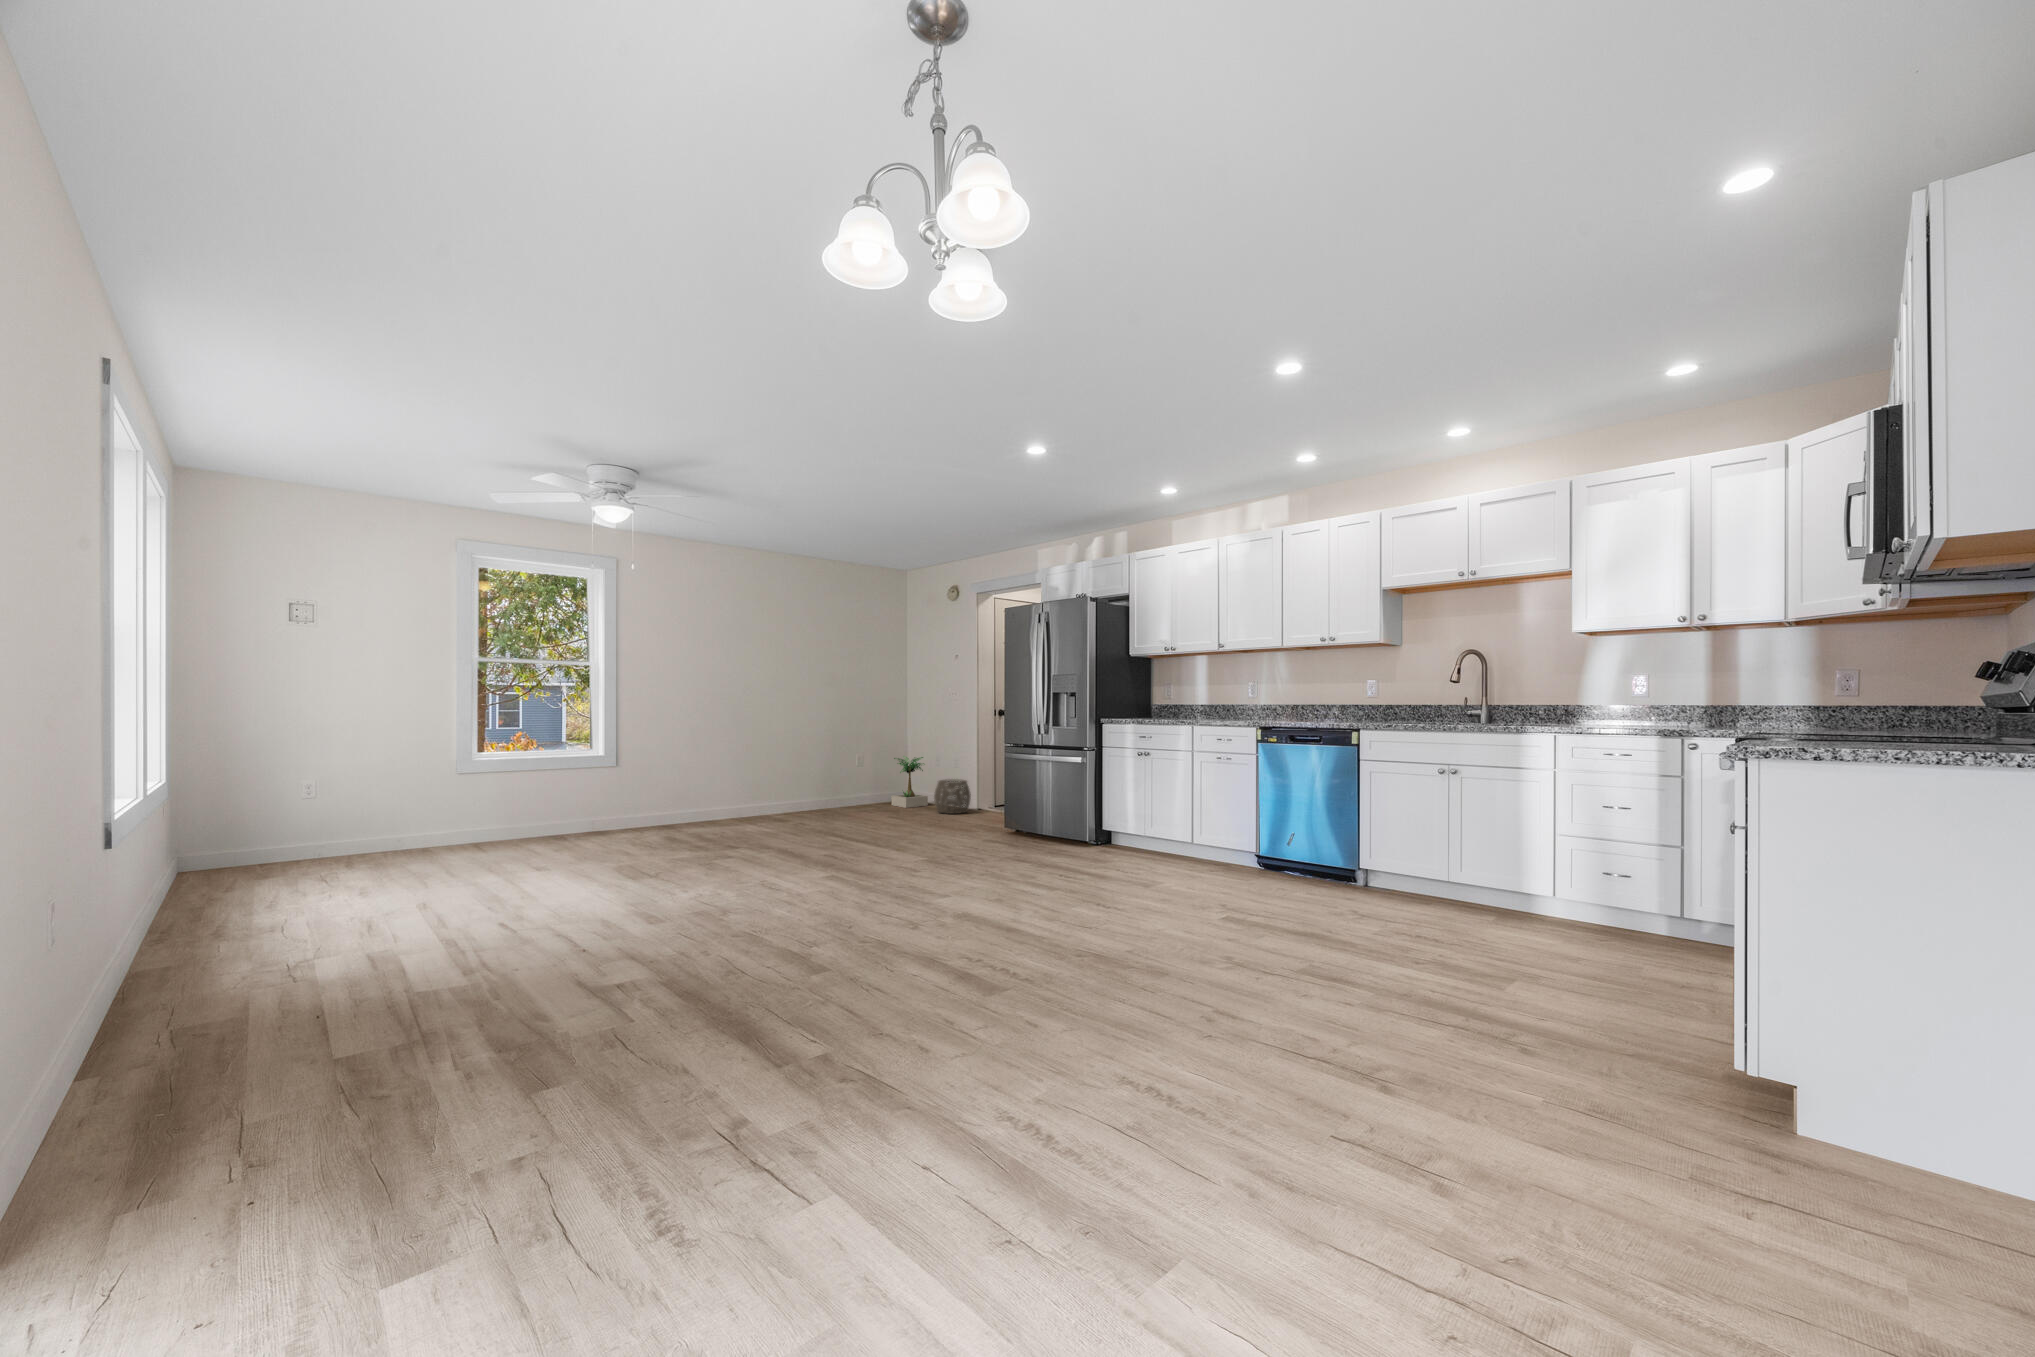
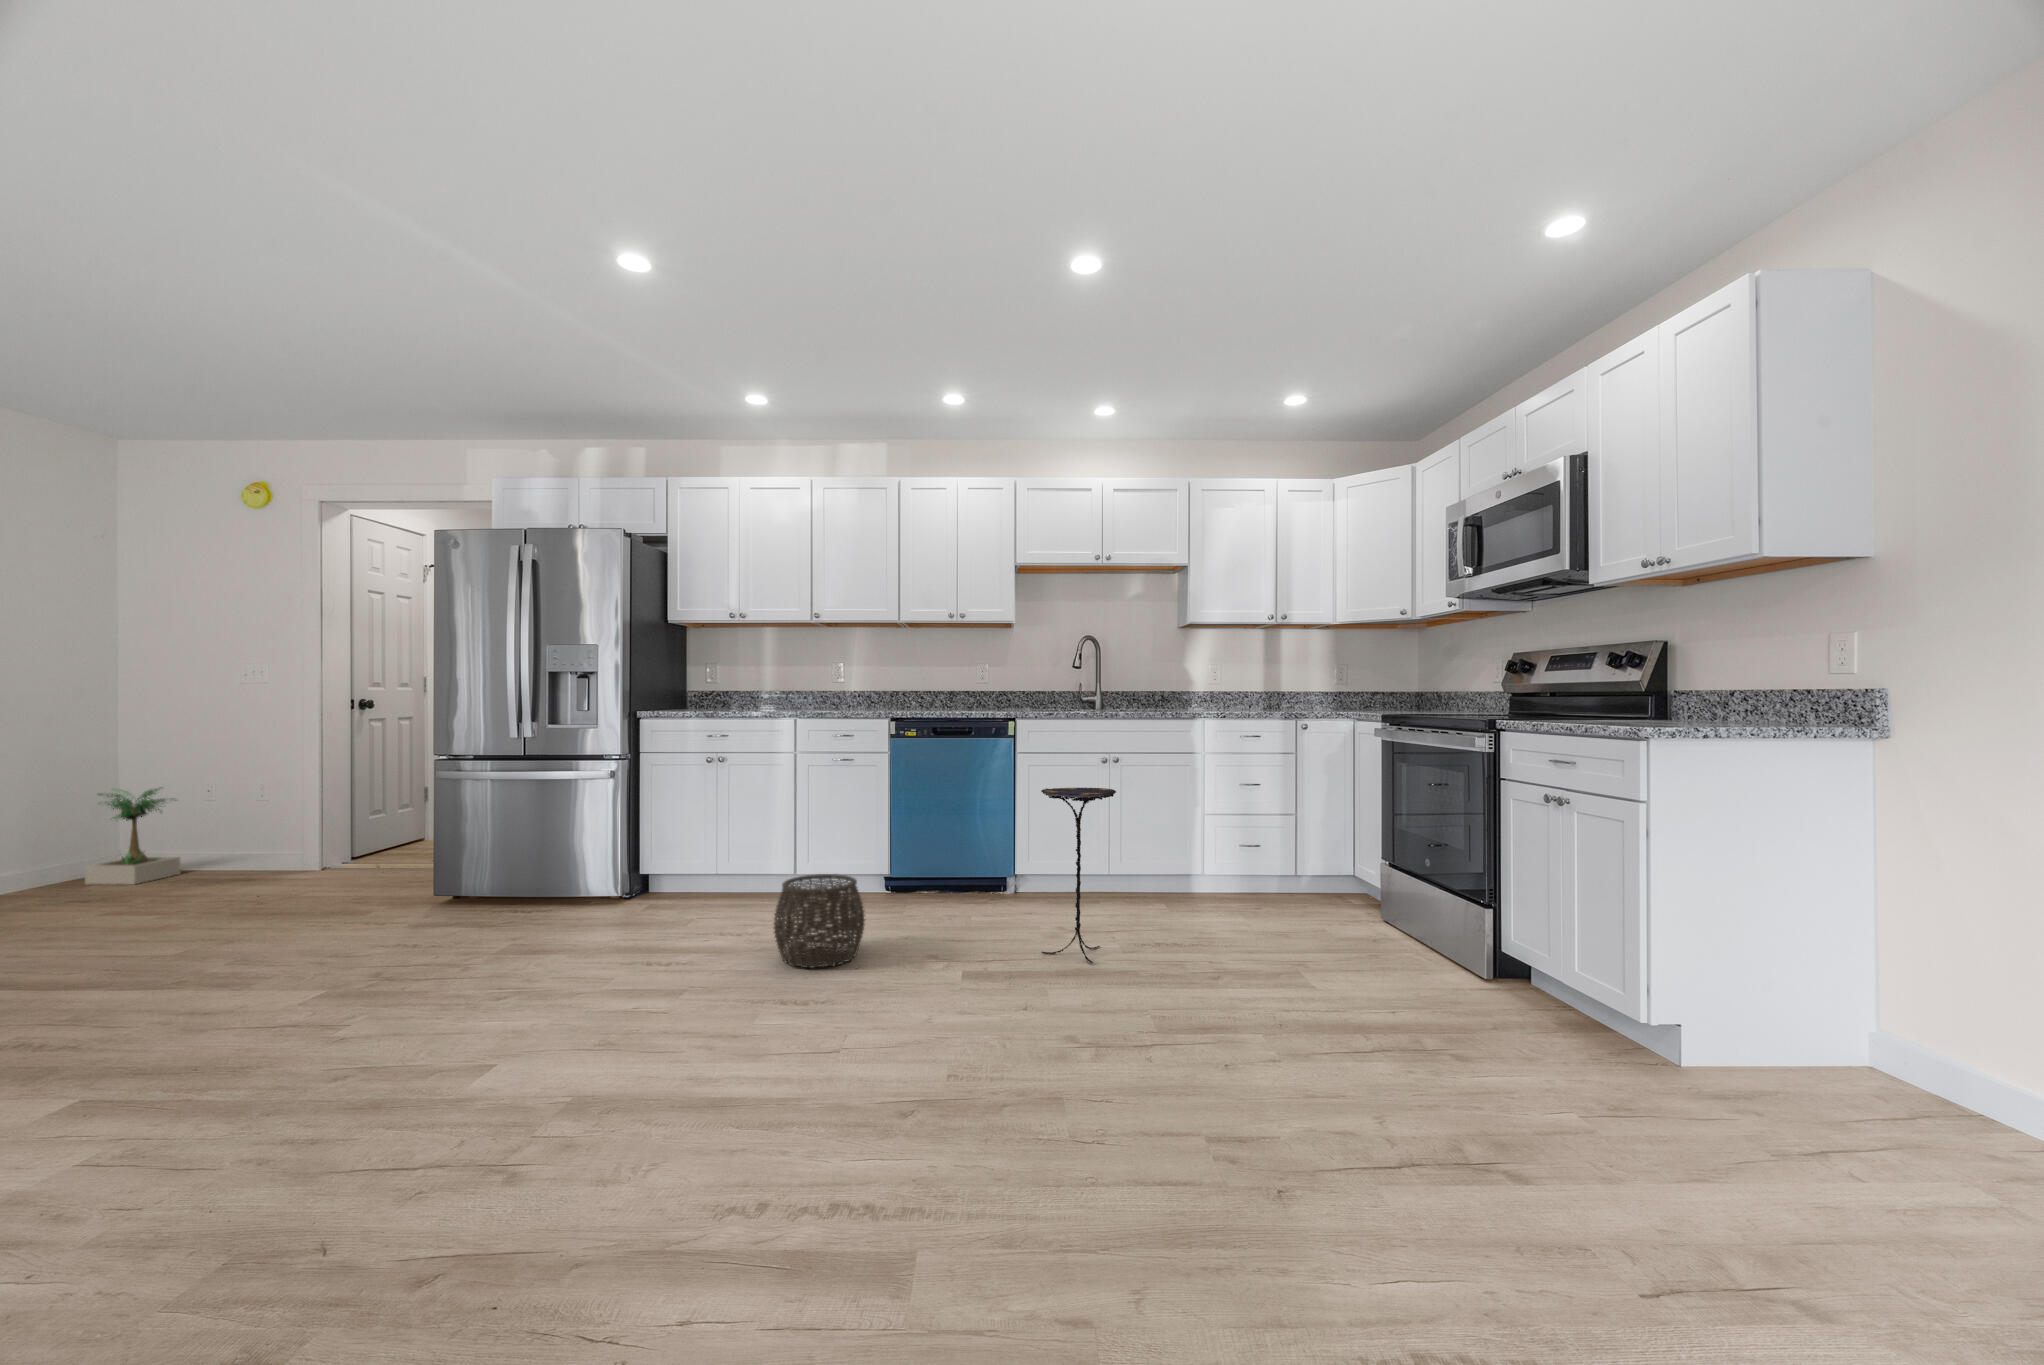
woven basket: present [934,779,971,814] -> present [773,874,865,968]
side table: none [1255,788,1324,944] -> present [1041,788,1116,963]

